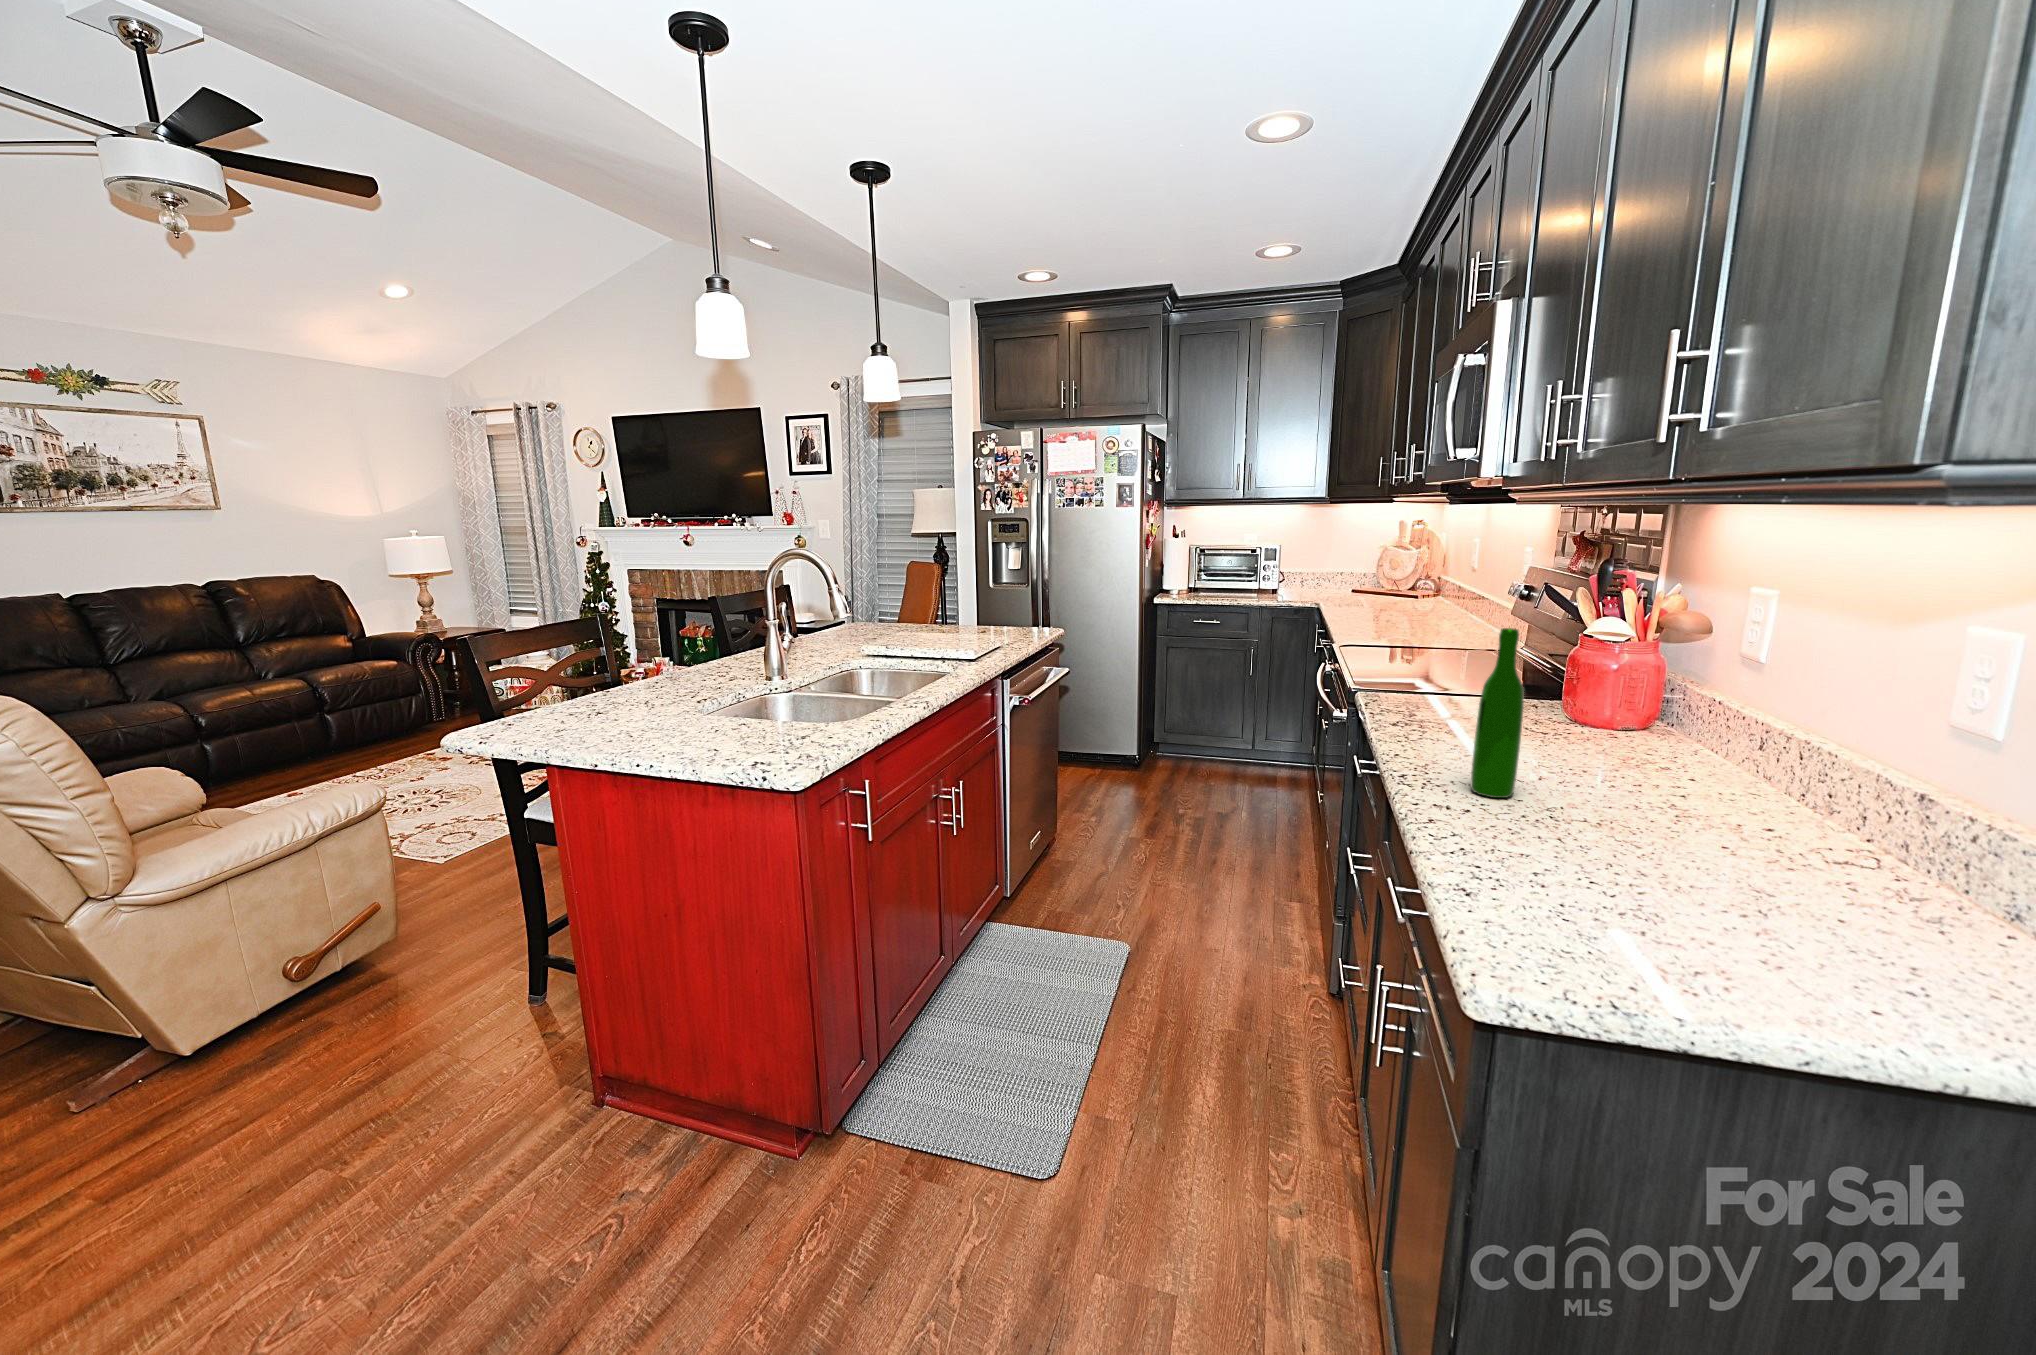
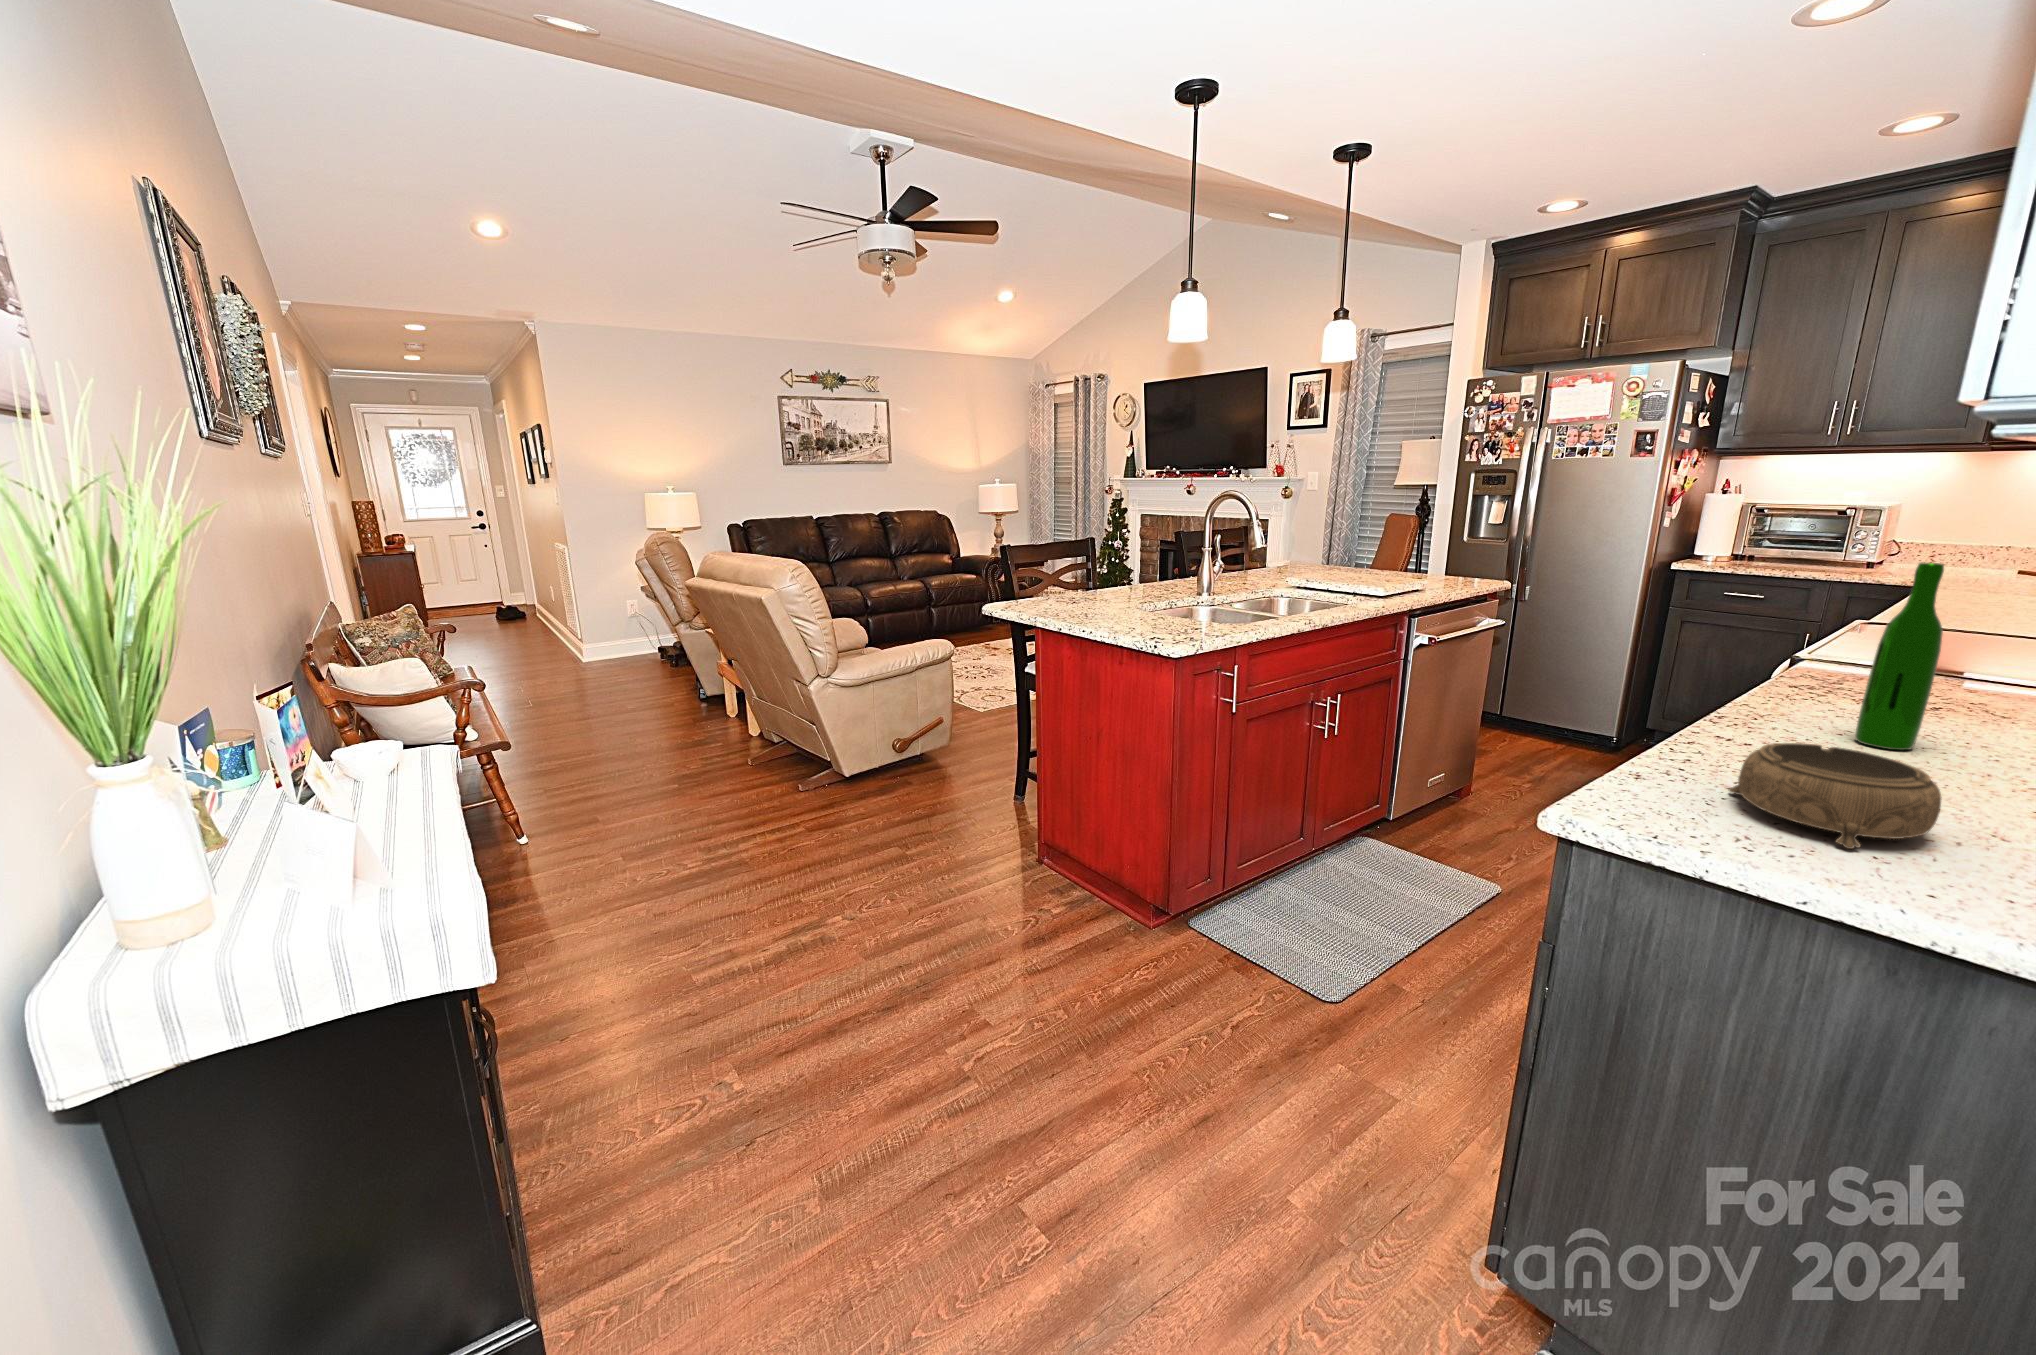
decorative bowl: none [1486,834,1678,959] -> present [1729,743,1942,849]

